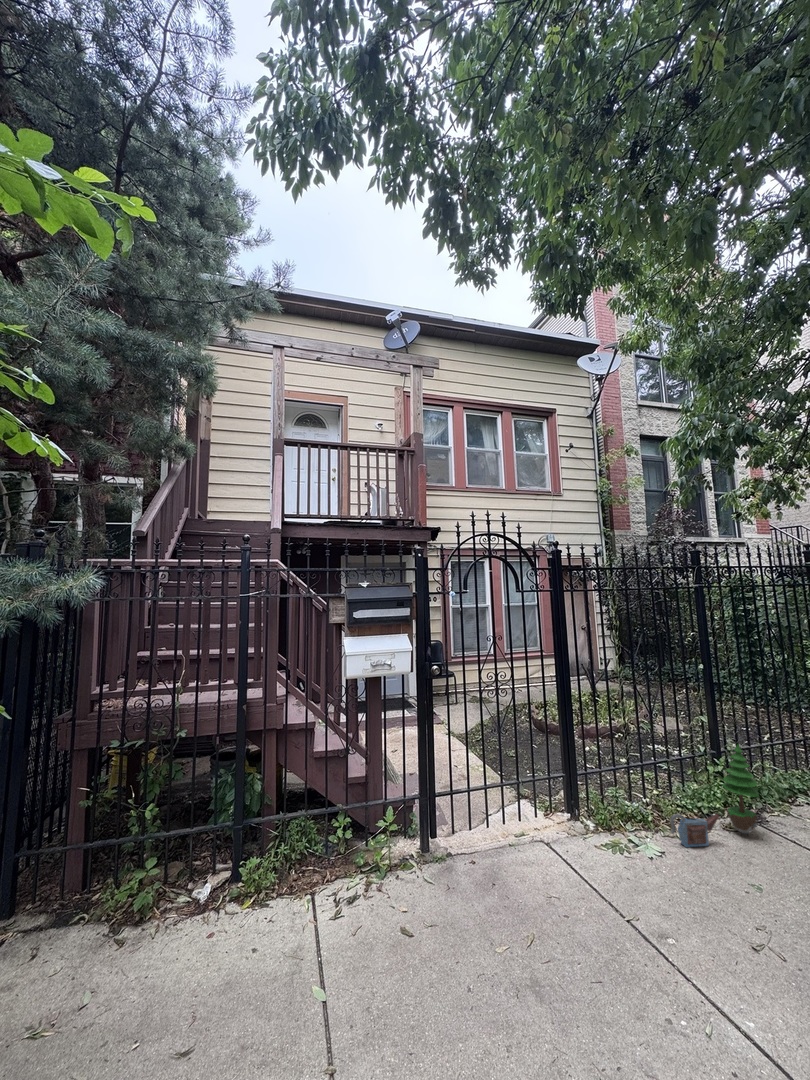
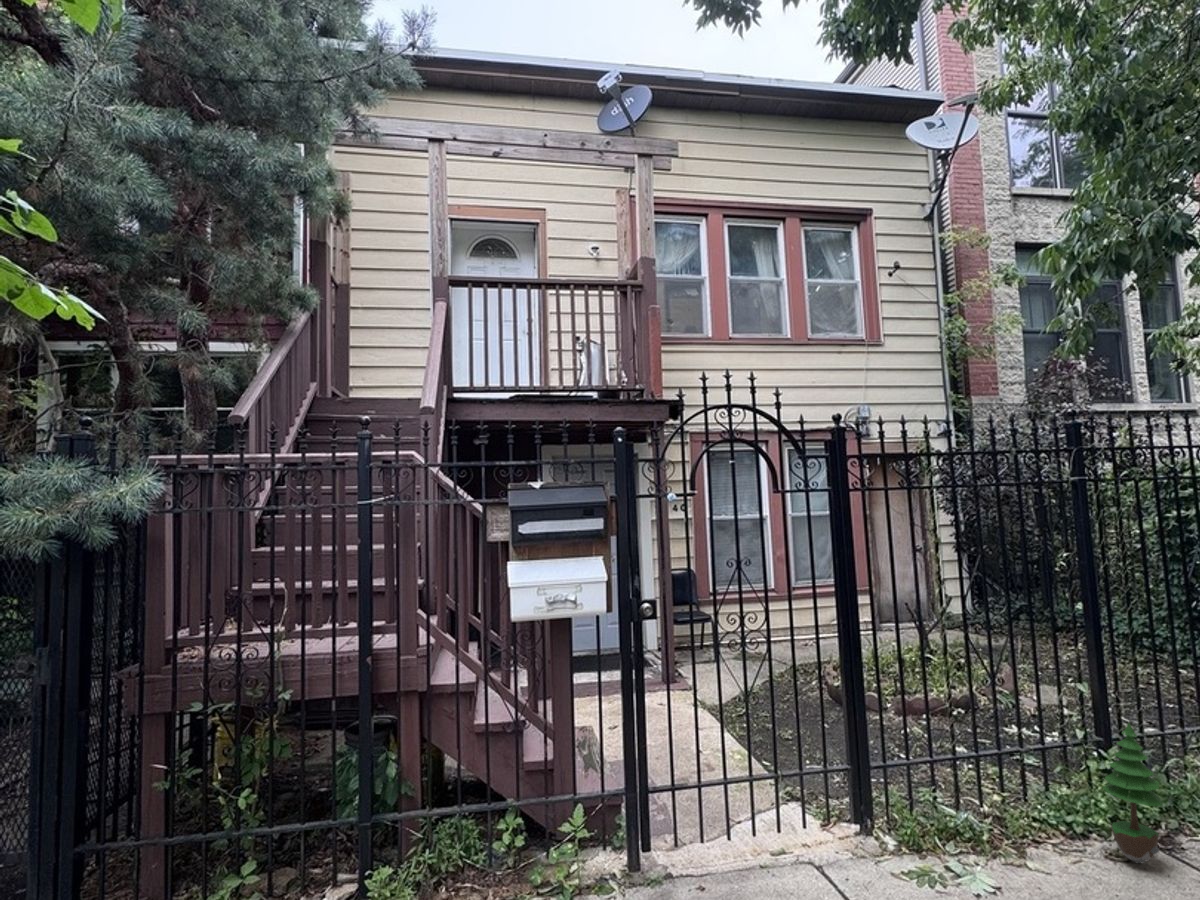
watering can: present [670,814,719,847] -> none [1012,829,1095,880]

